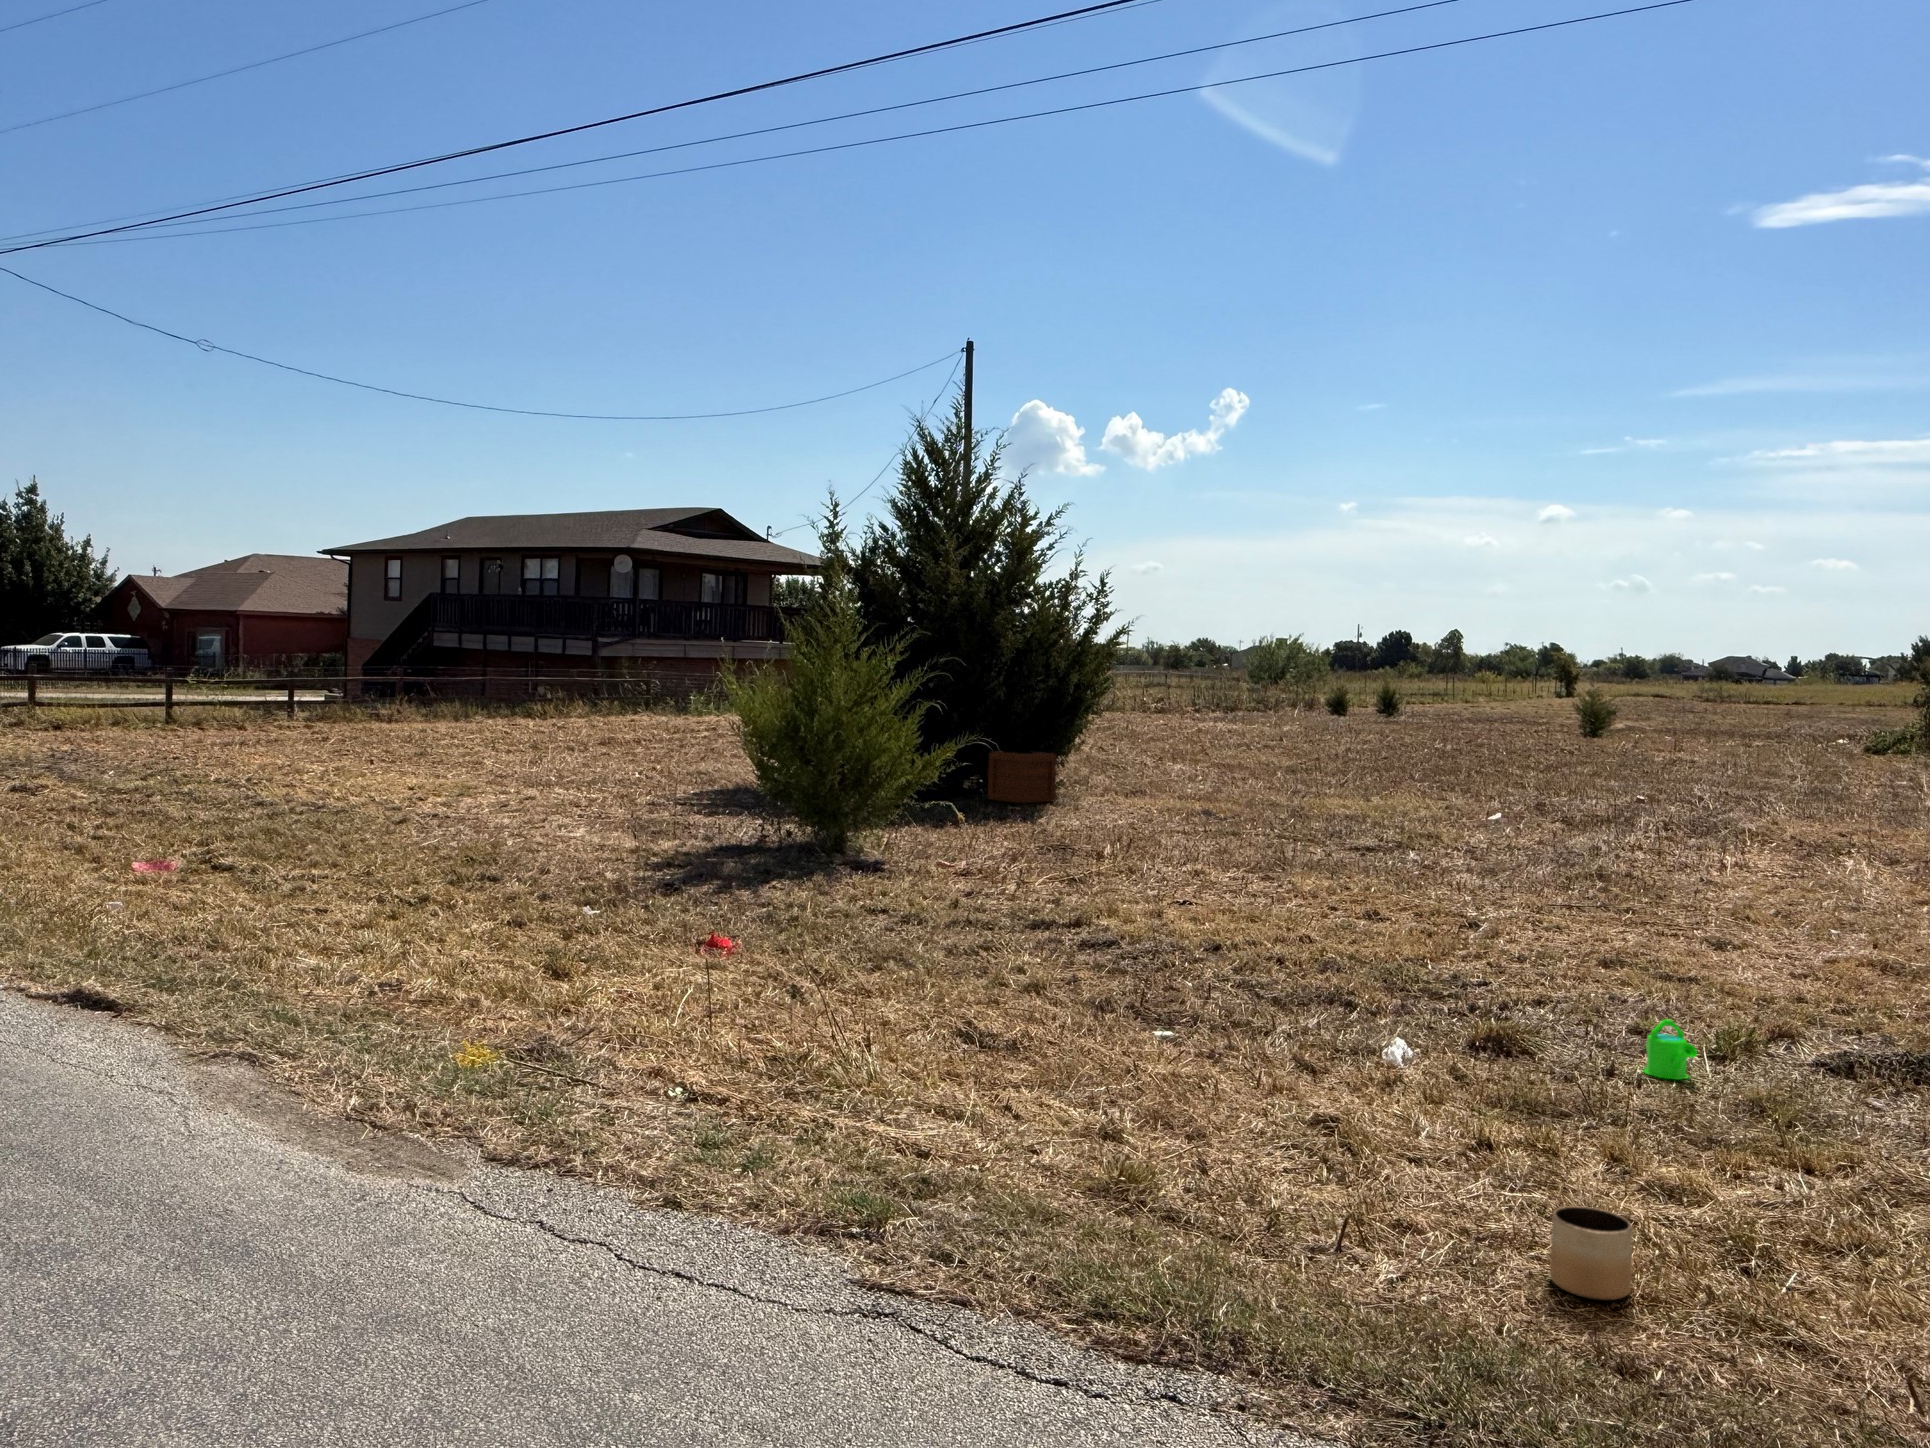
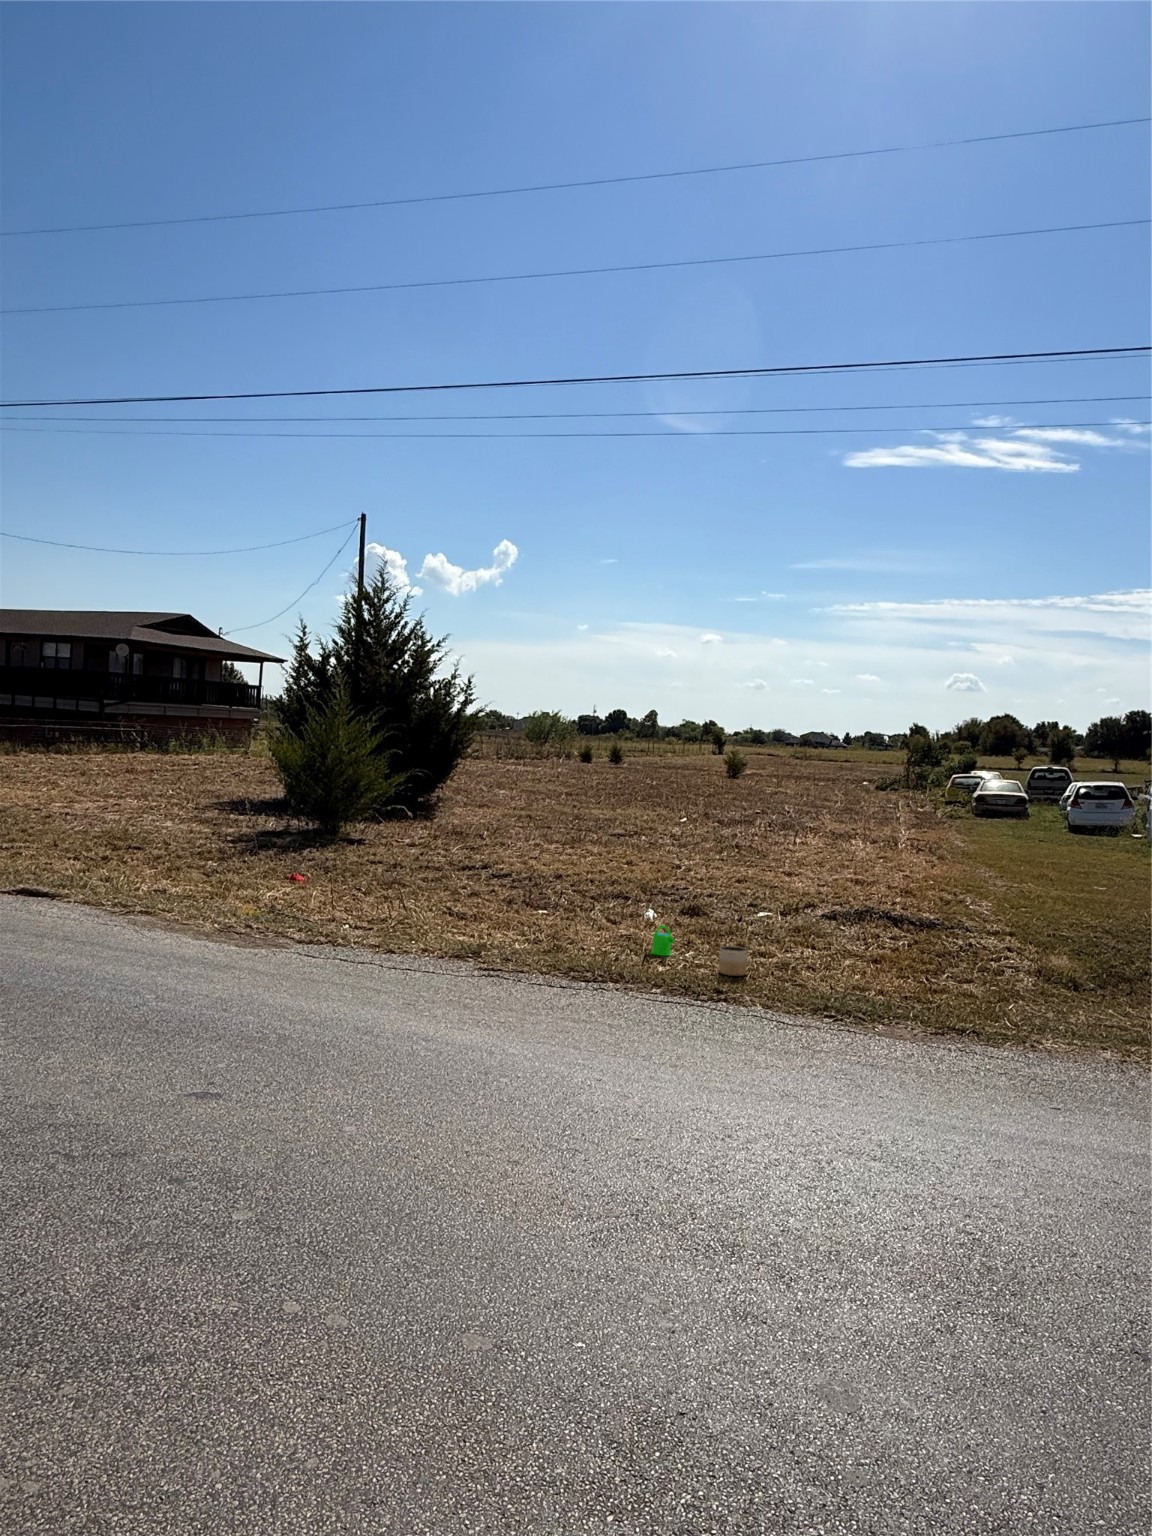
wooden crate: present [988,751,1057,803] -> none [399,780,441,811]
watering can: present [1644,1019,1697,1080] -> present [651,925,674,956]

